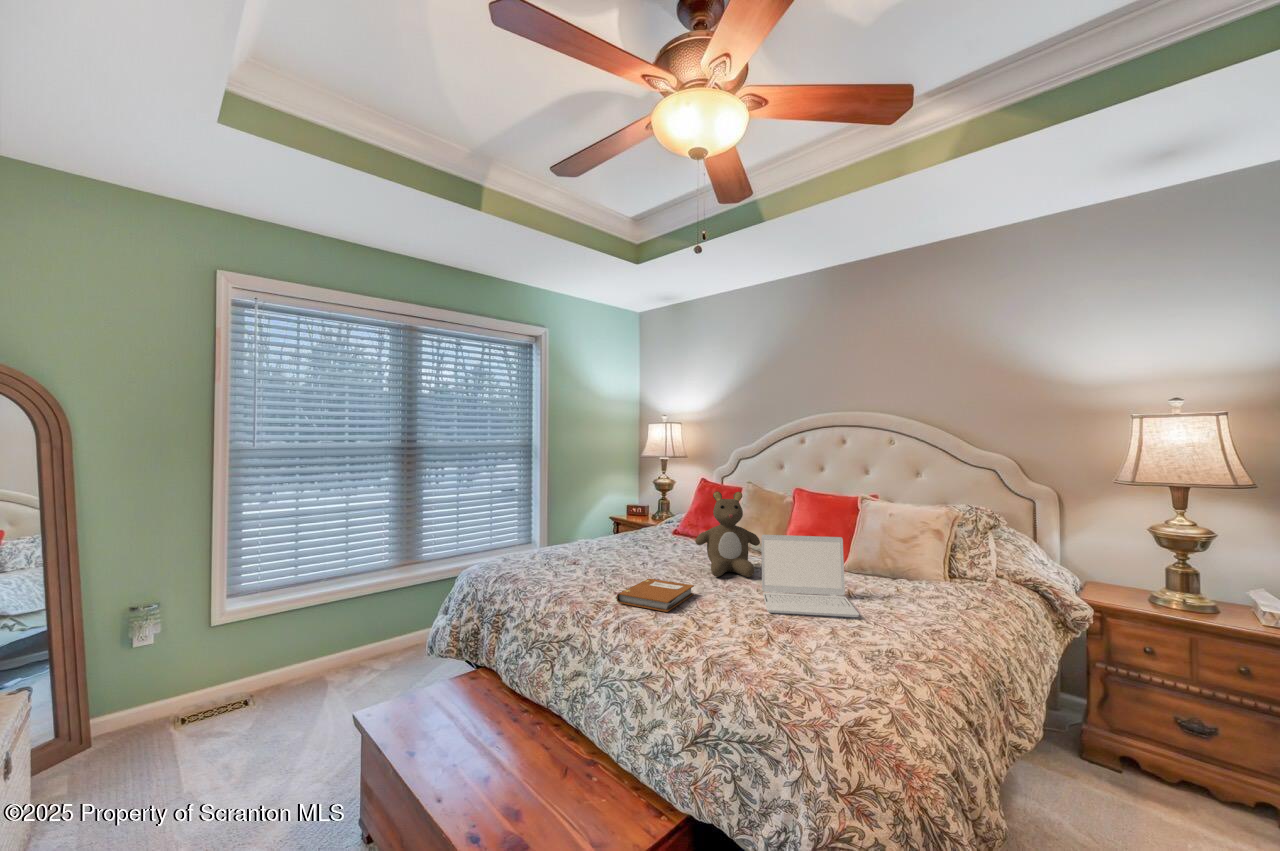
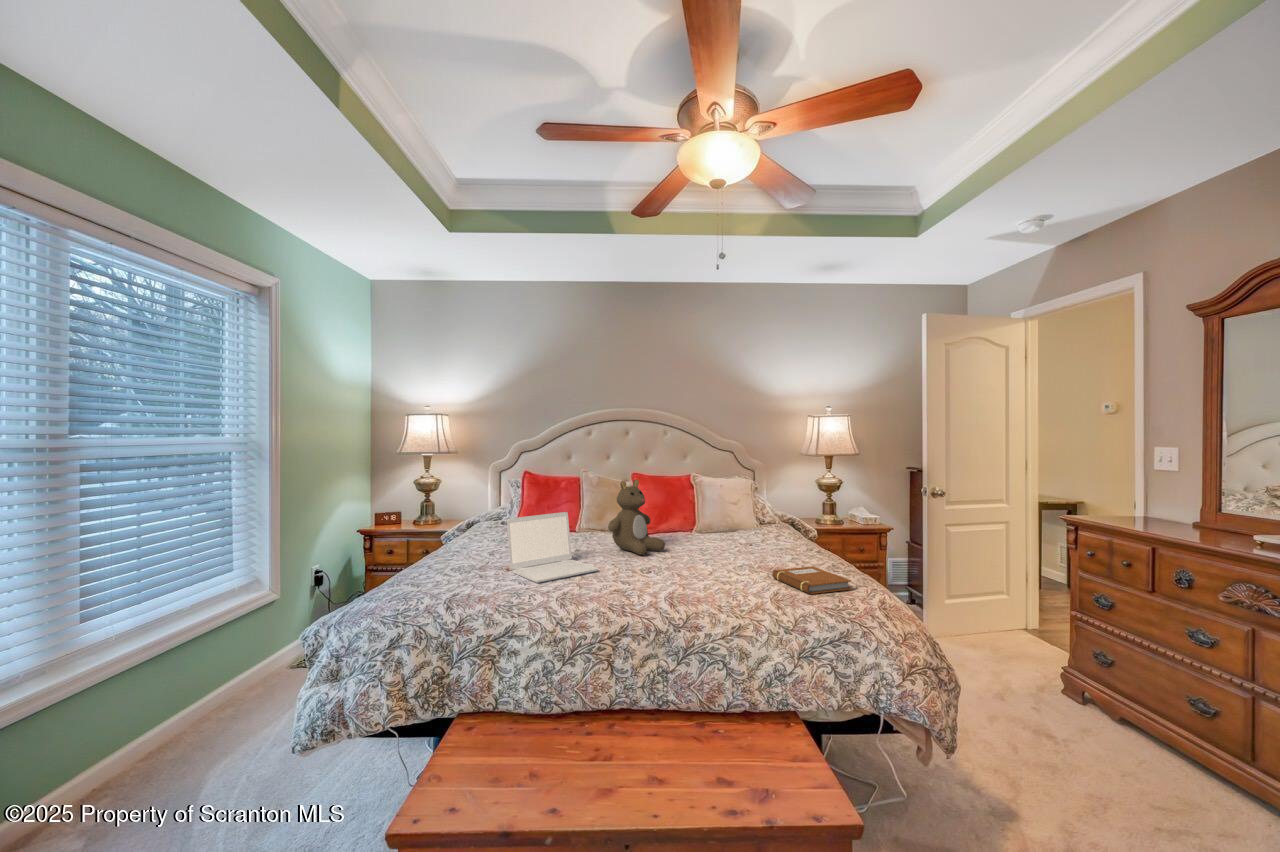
laptop: present [761,535,859,617] -> present [507,512,598,583]
notebook: present [617,579,694,612] -> present [772,566,851,594]

